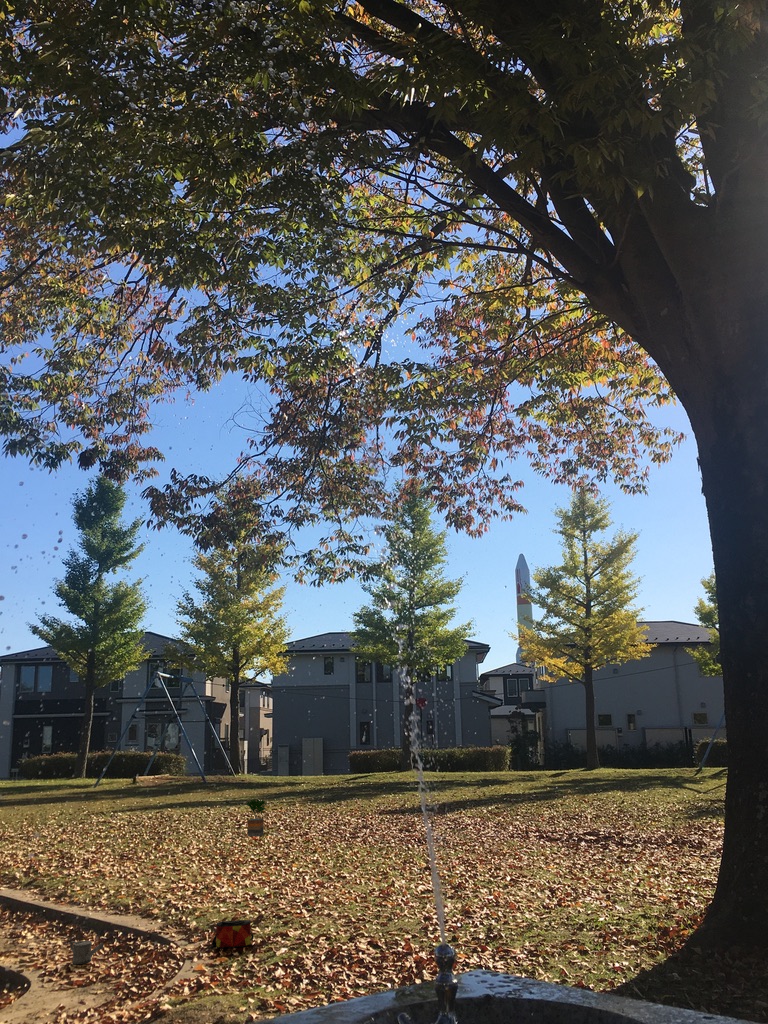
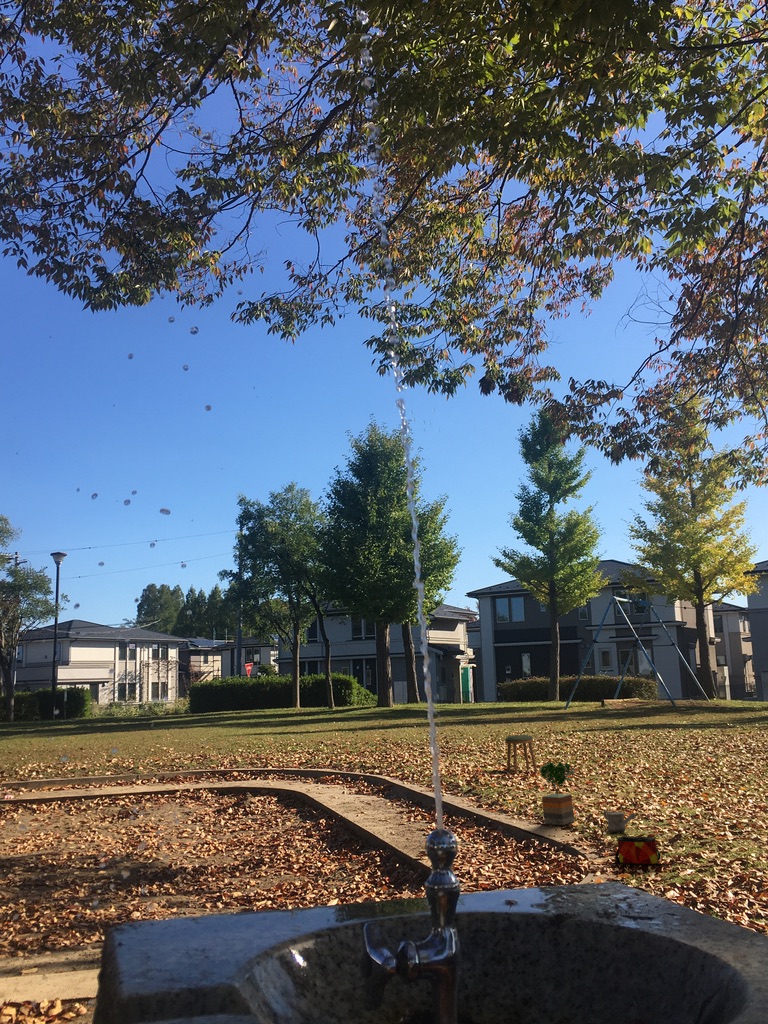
potted tree: present [246,800,267,837] -> present [540,762,575,825]
stool: none [61,819,94,861] -> present [506,735,537,774]
watering can: present [70,941,104,964] -> present [604,811,635,831]

